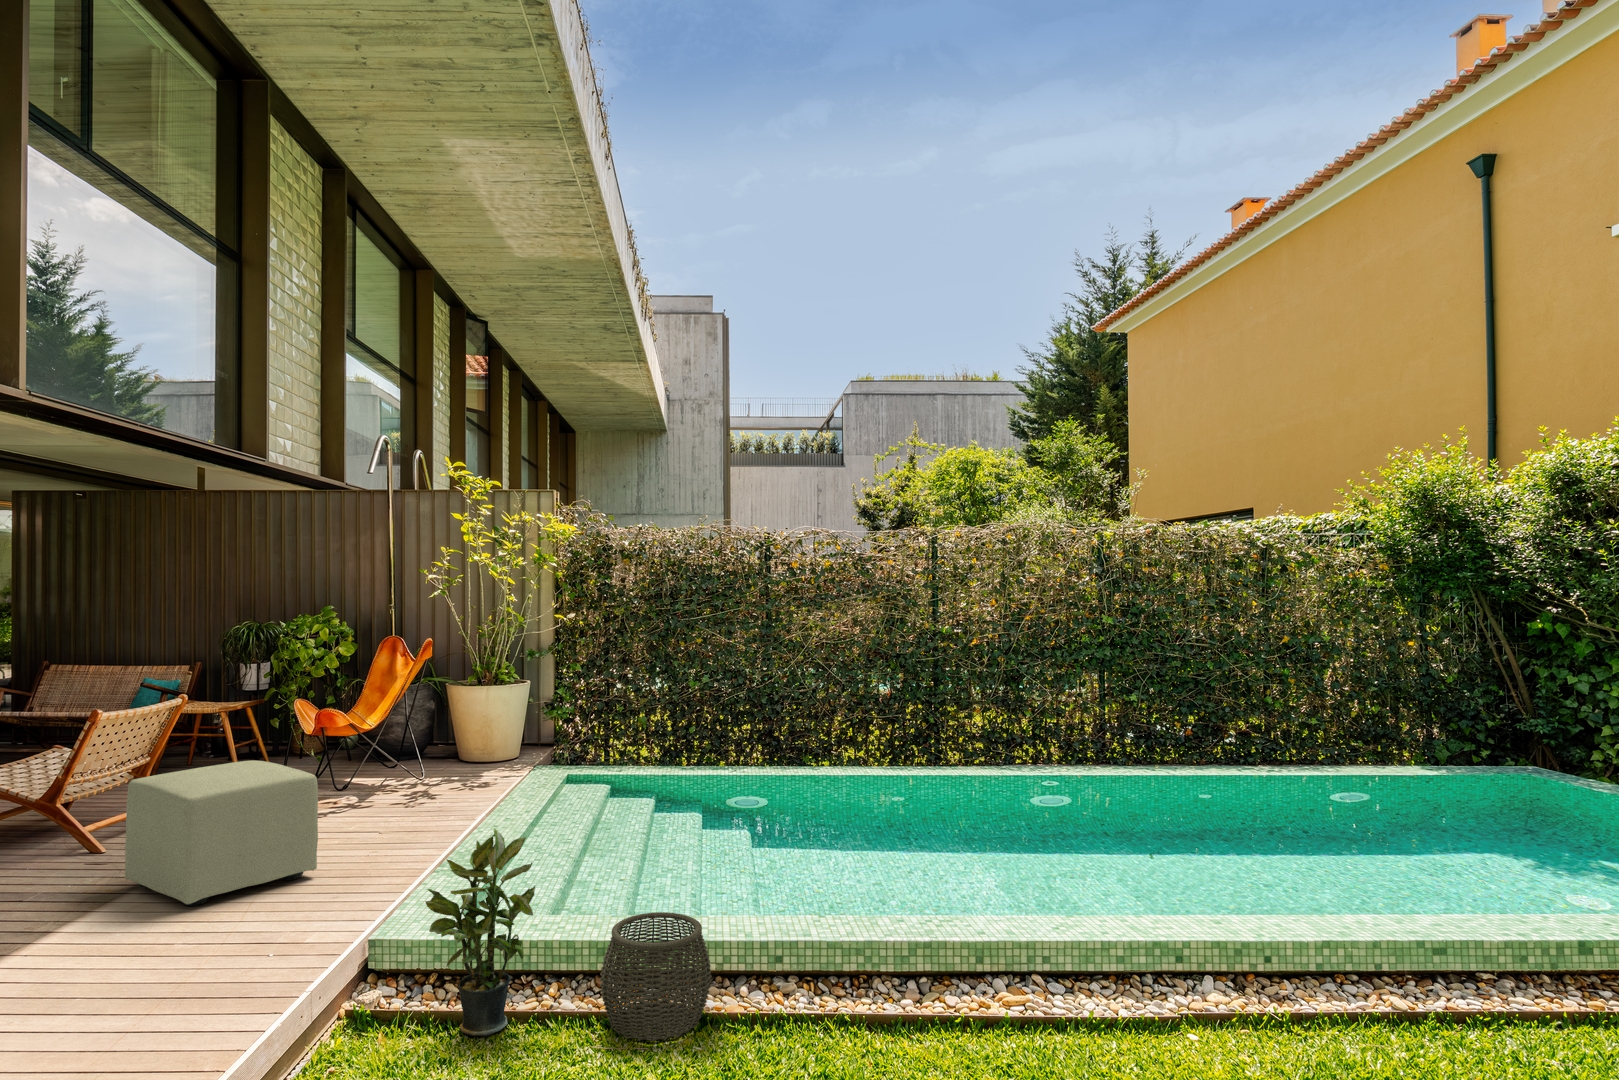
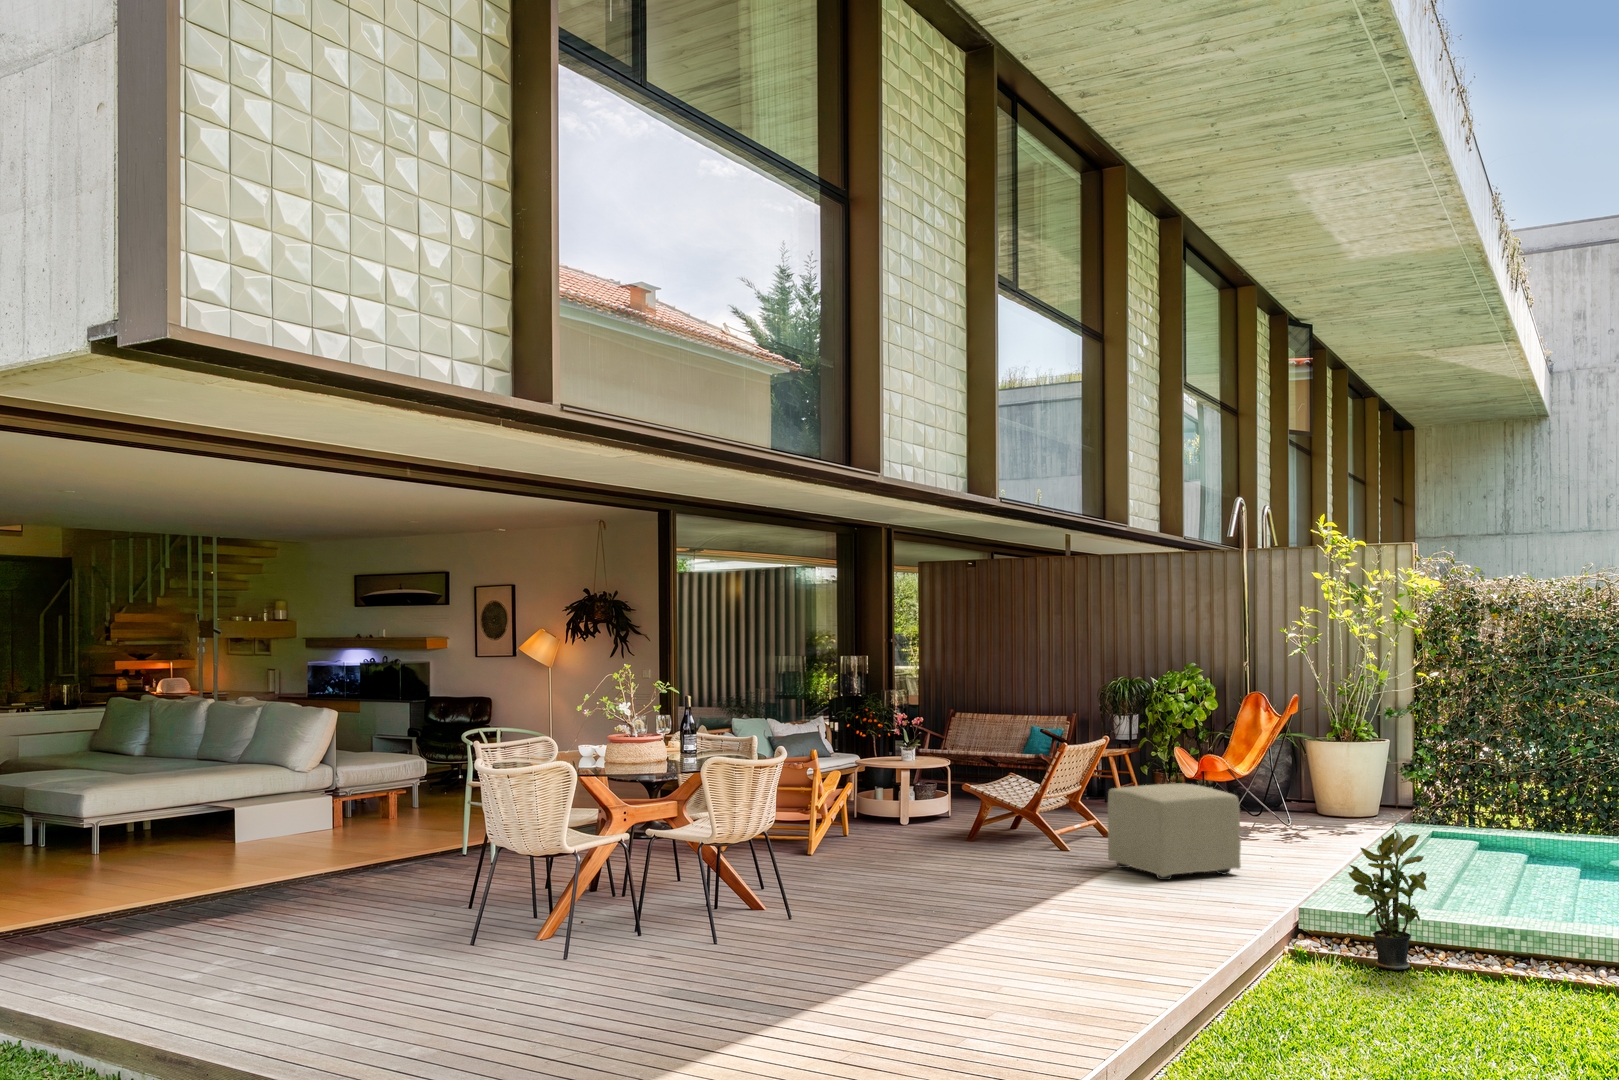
woven basket: present [600,912,711,1042] -> none [1479,904,1569,989]

